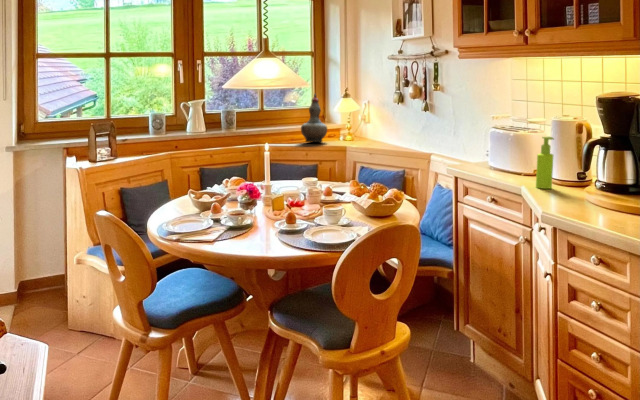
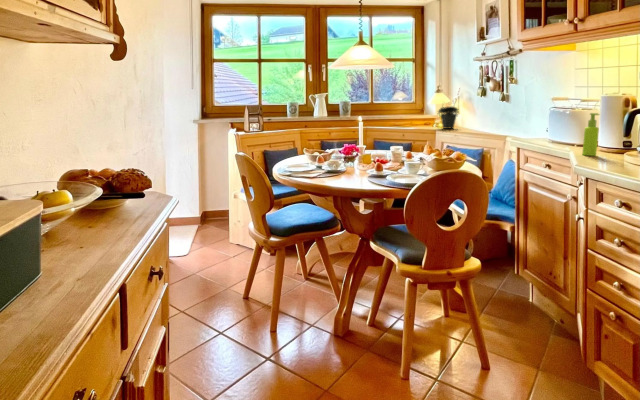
potted plant: none [346,92,373,144] -> present [438,107,458,129]
decorative vase: present [301,94,327,142] -> none [401,88,422,128]

